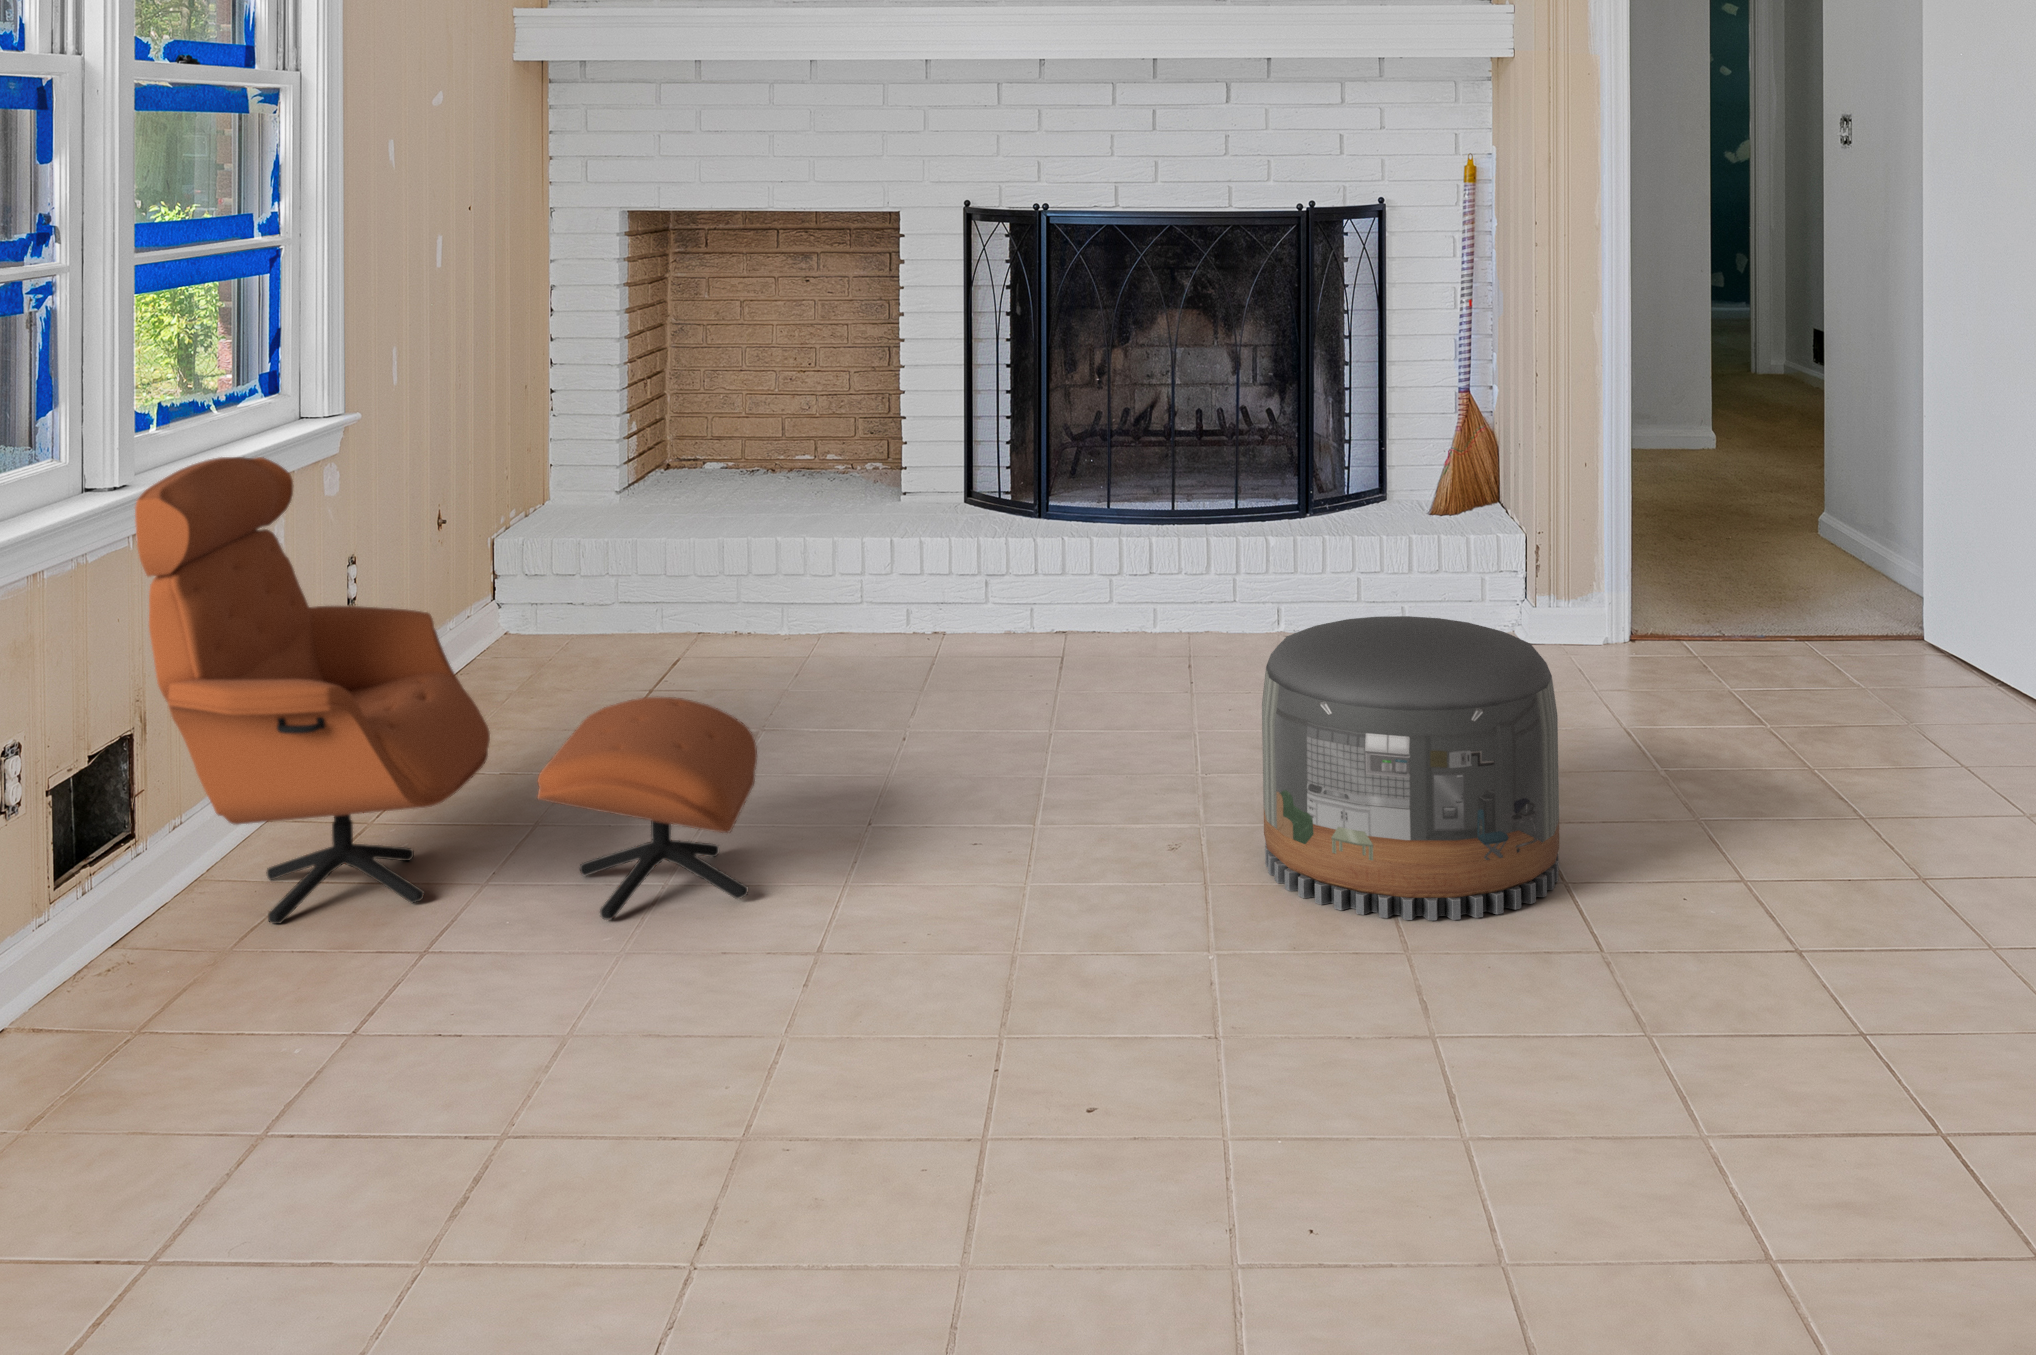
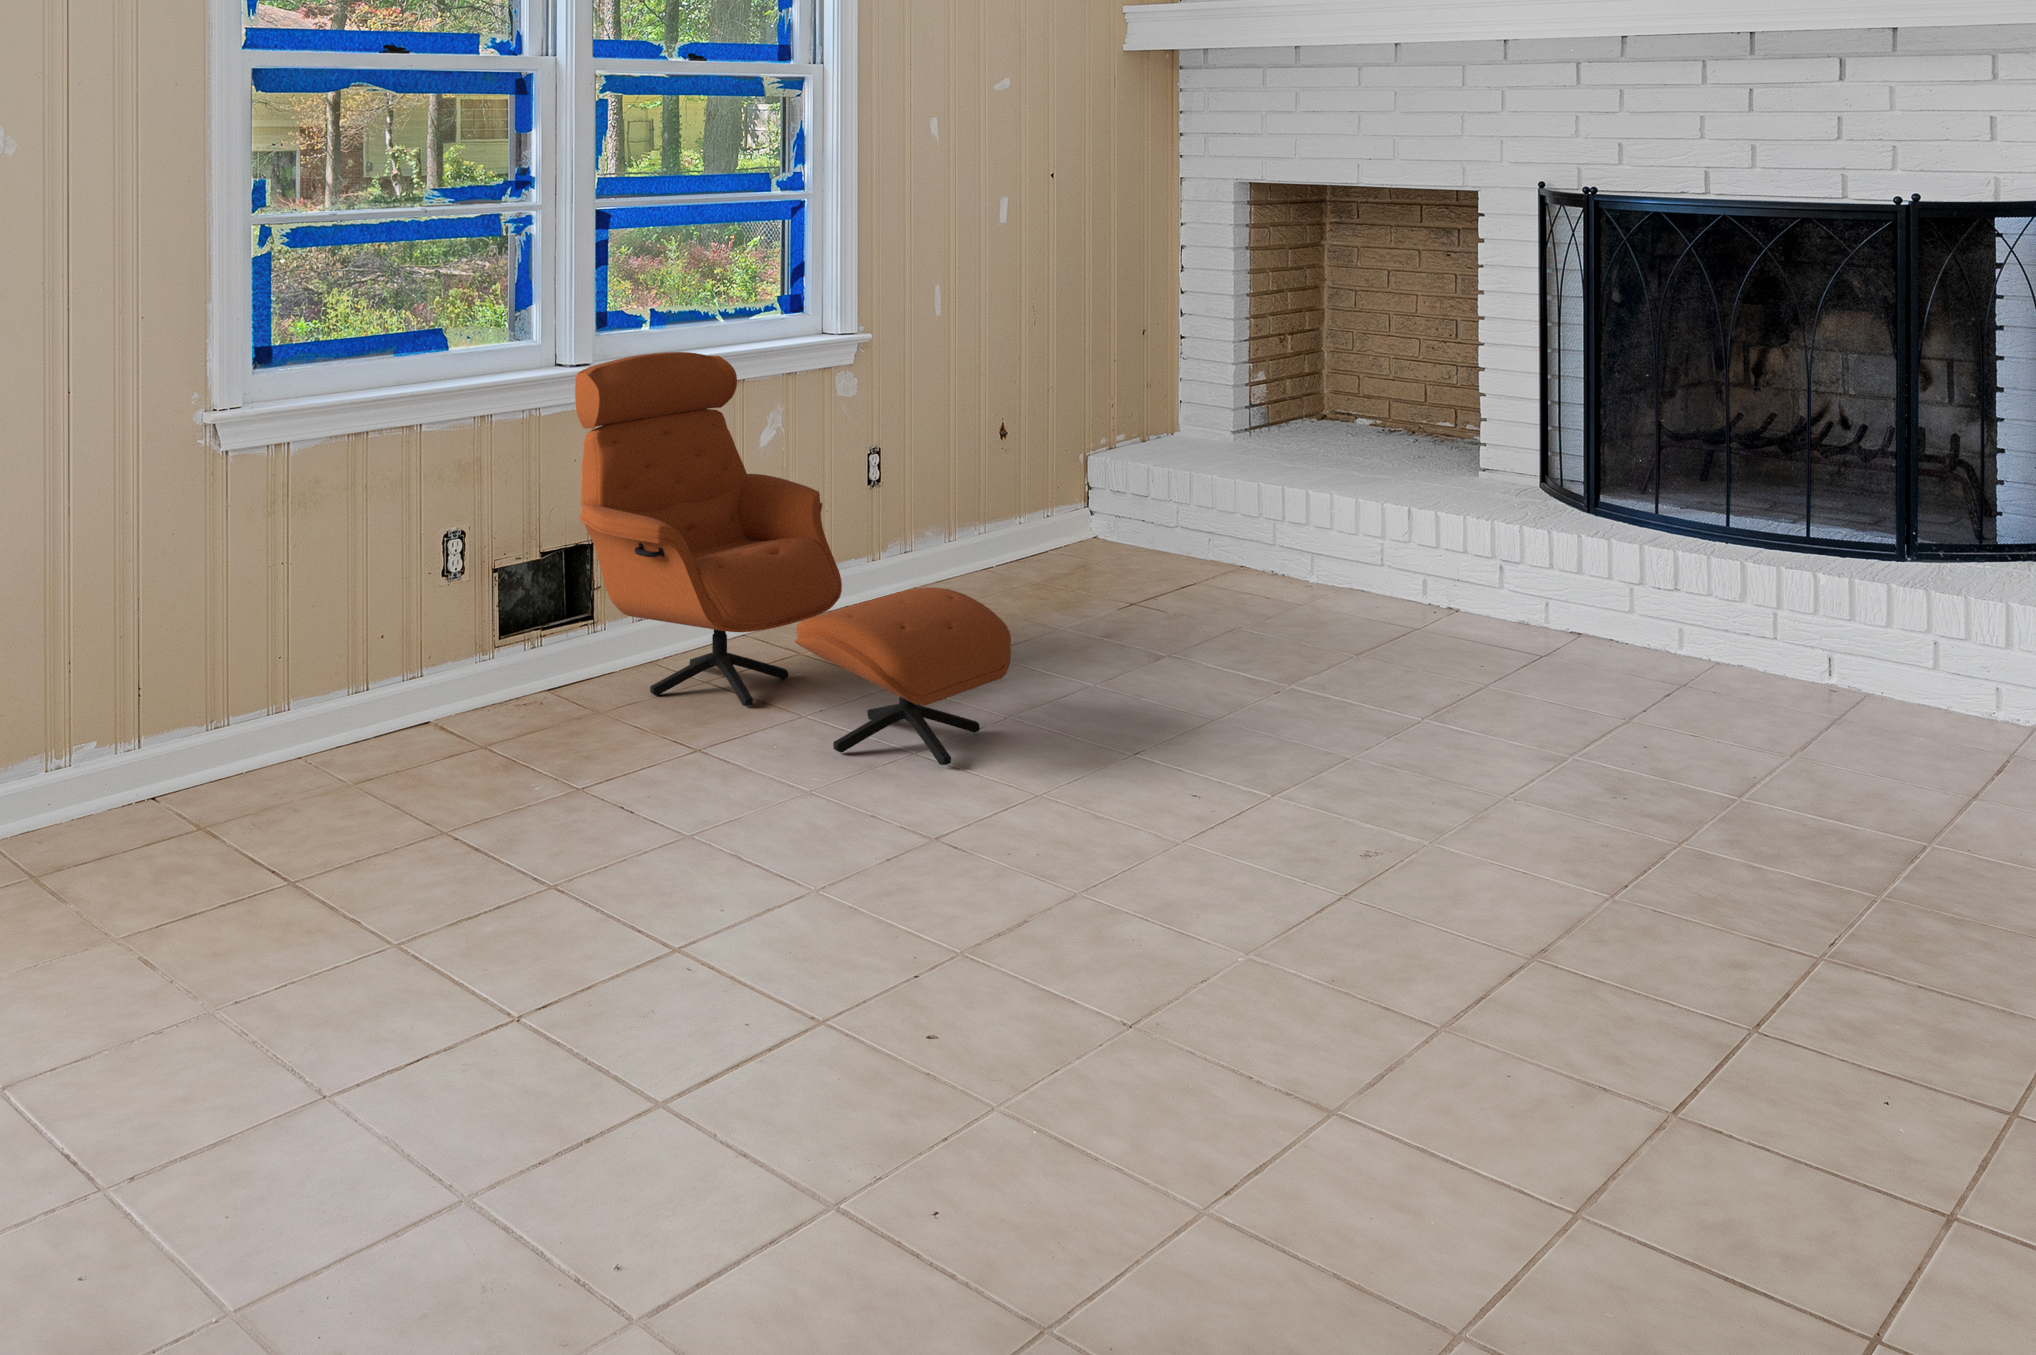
pouf: present [1262,616,1560,920] -> none [1396,647,1738,988]

